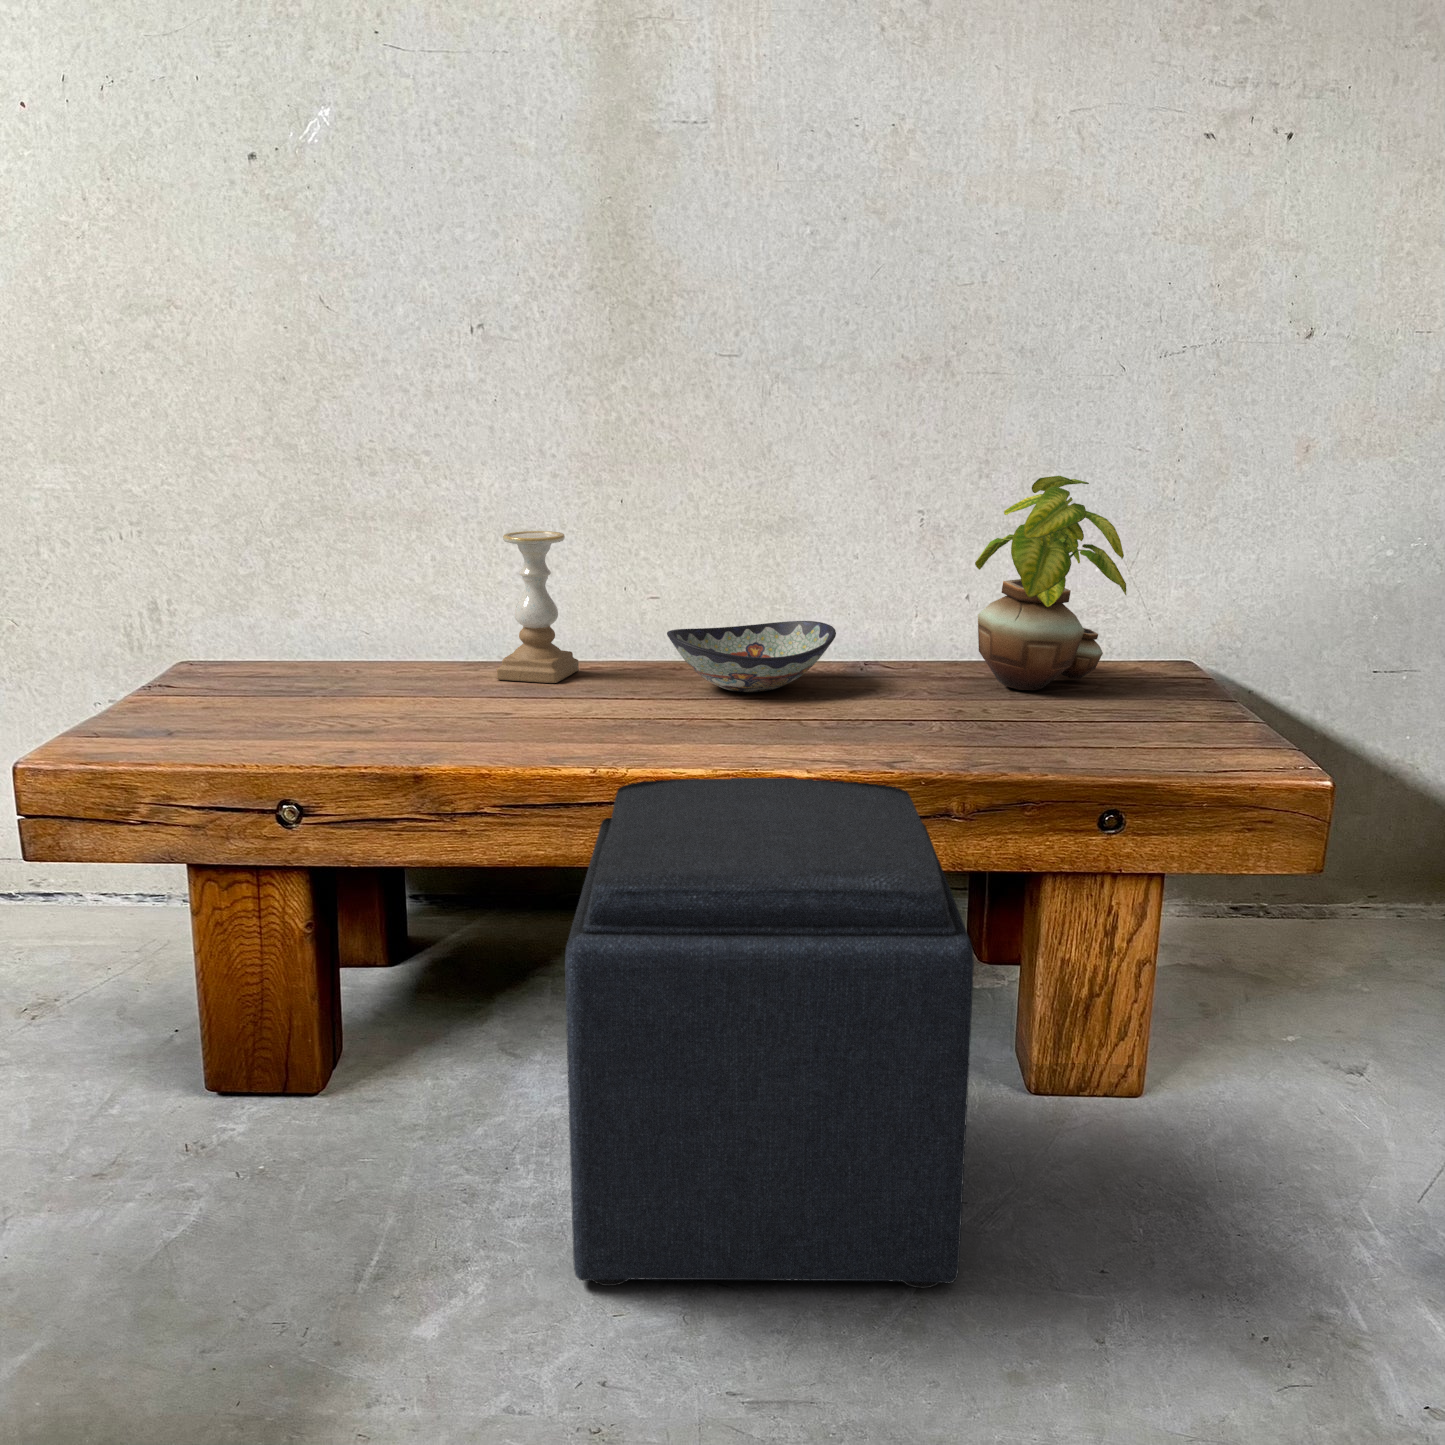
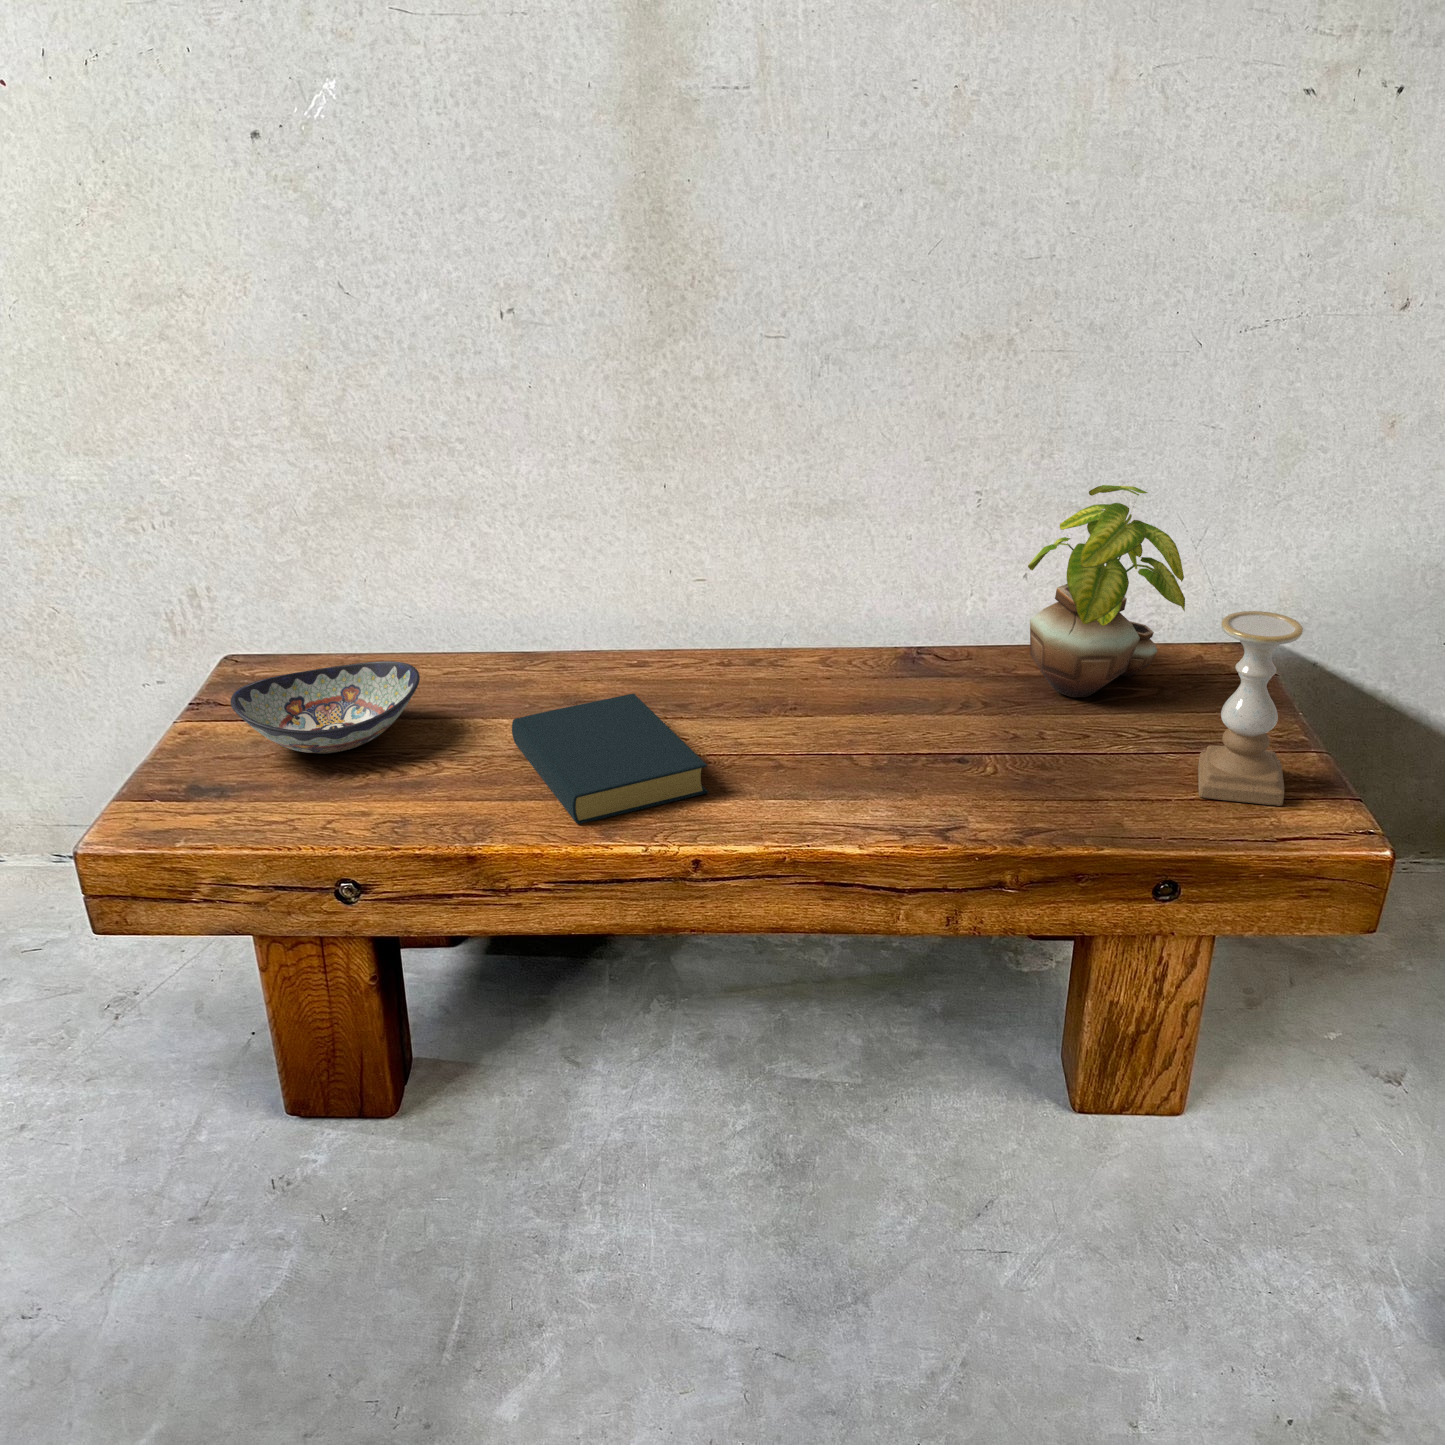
candle holder: present [497,531,579,683] -> present [1198,611,1303,806]
decorative bowl: present [667,621,836,692] -> present [231,661,420,753]
hardback book: none [464,670,659,755] -> present [512,694,708,824]
ottoman: present [565,778,974,1288] -> none [627,851,1026,1366]

